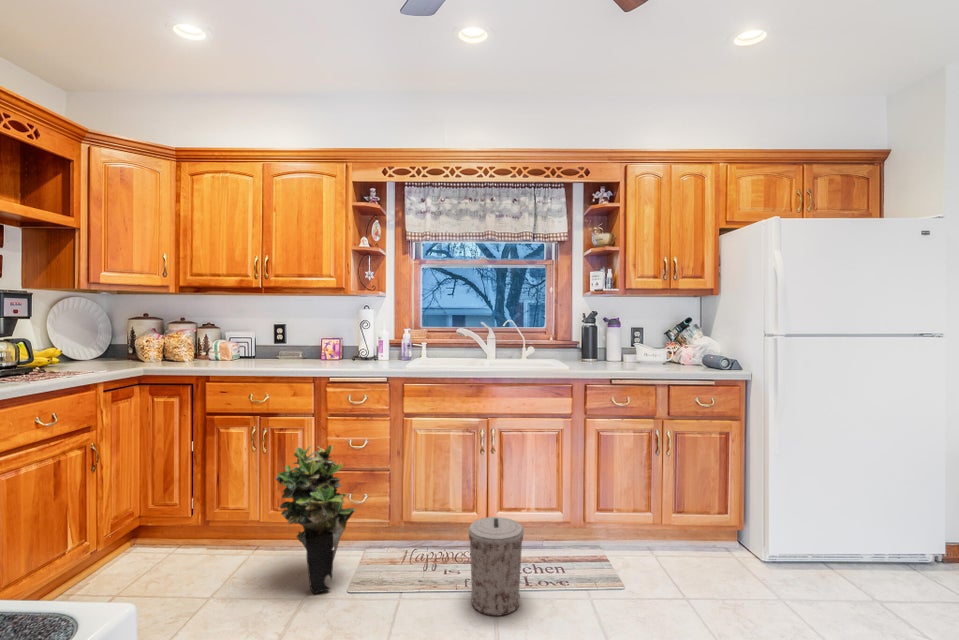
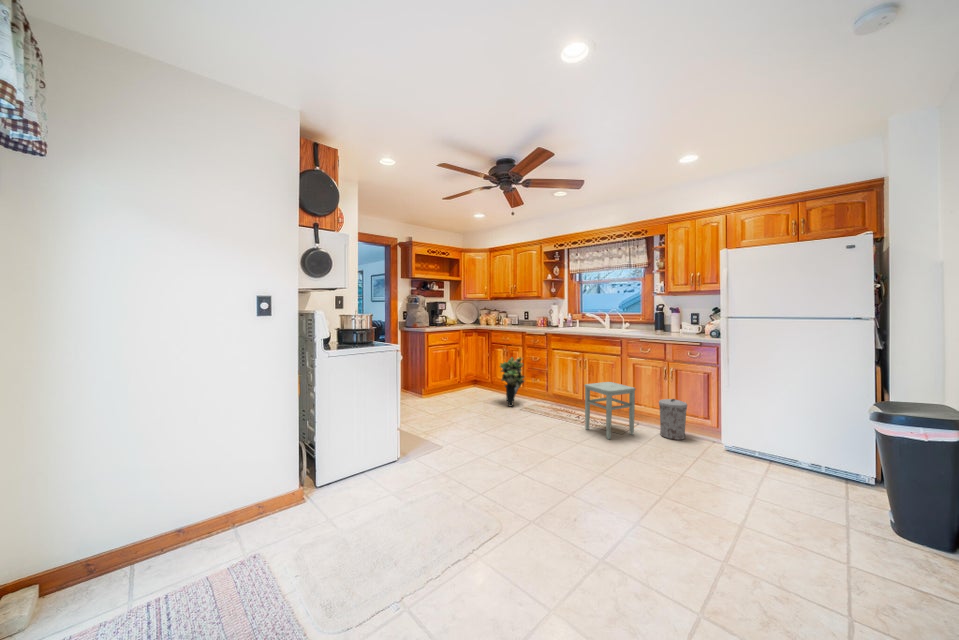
stool: none [565,477,651,620] -> present [585,382,636,439]
trash can: present [468,517,524,616] -> present [659,399,687,440]

